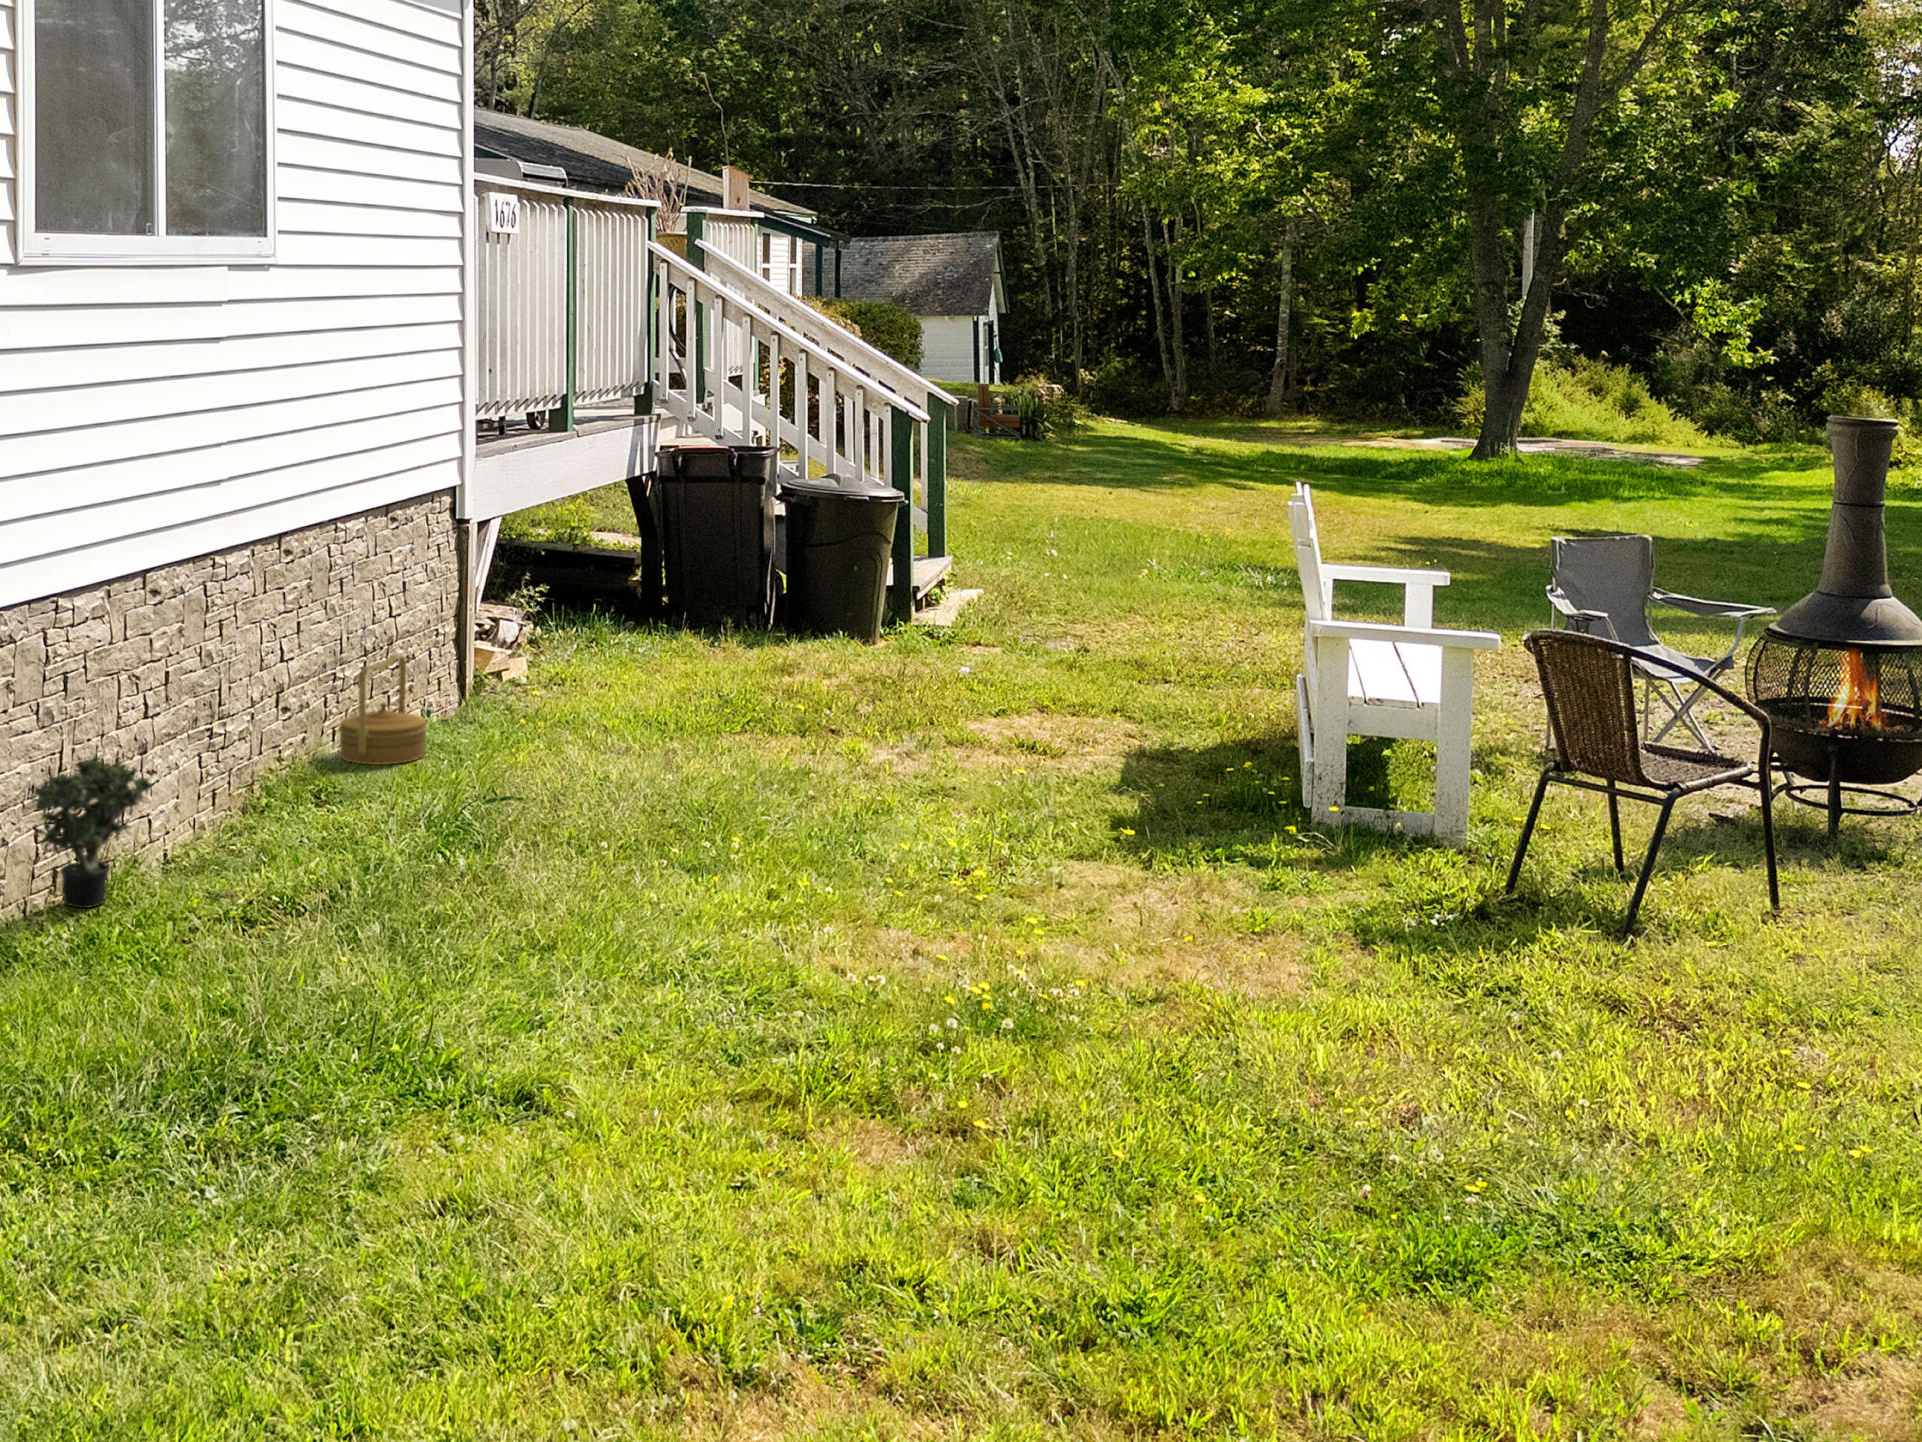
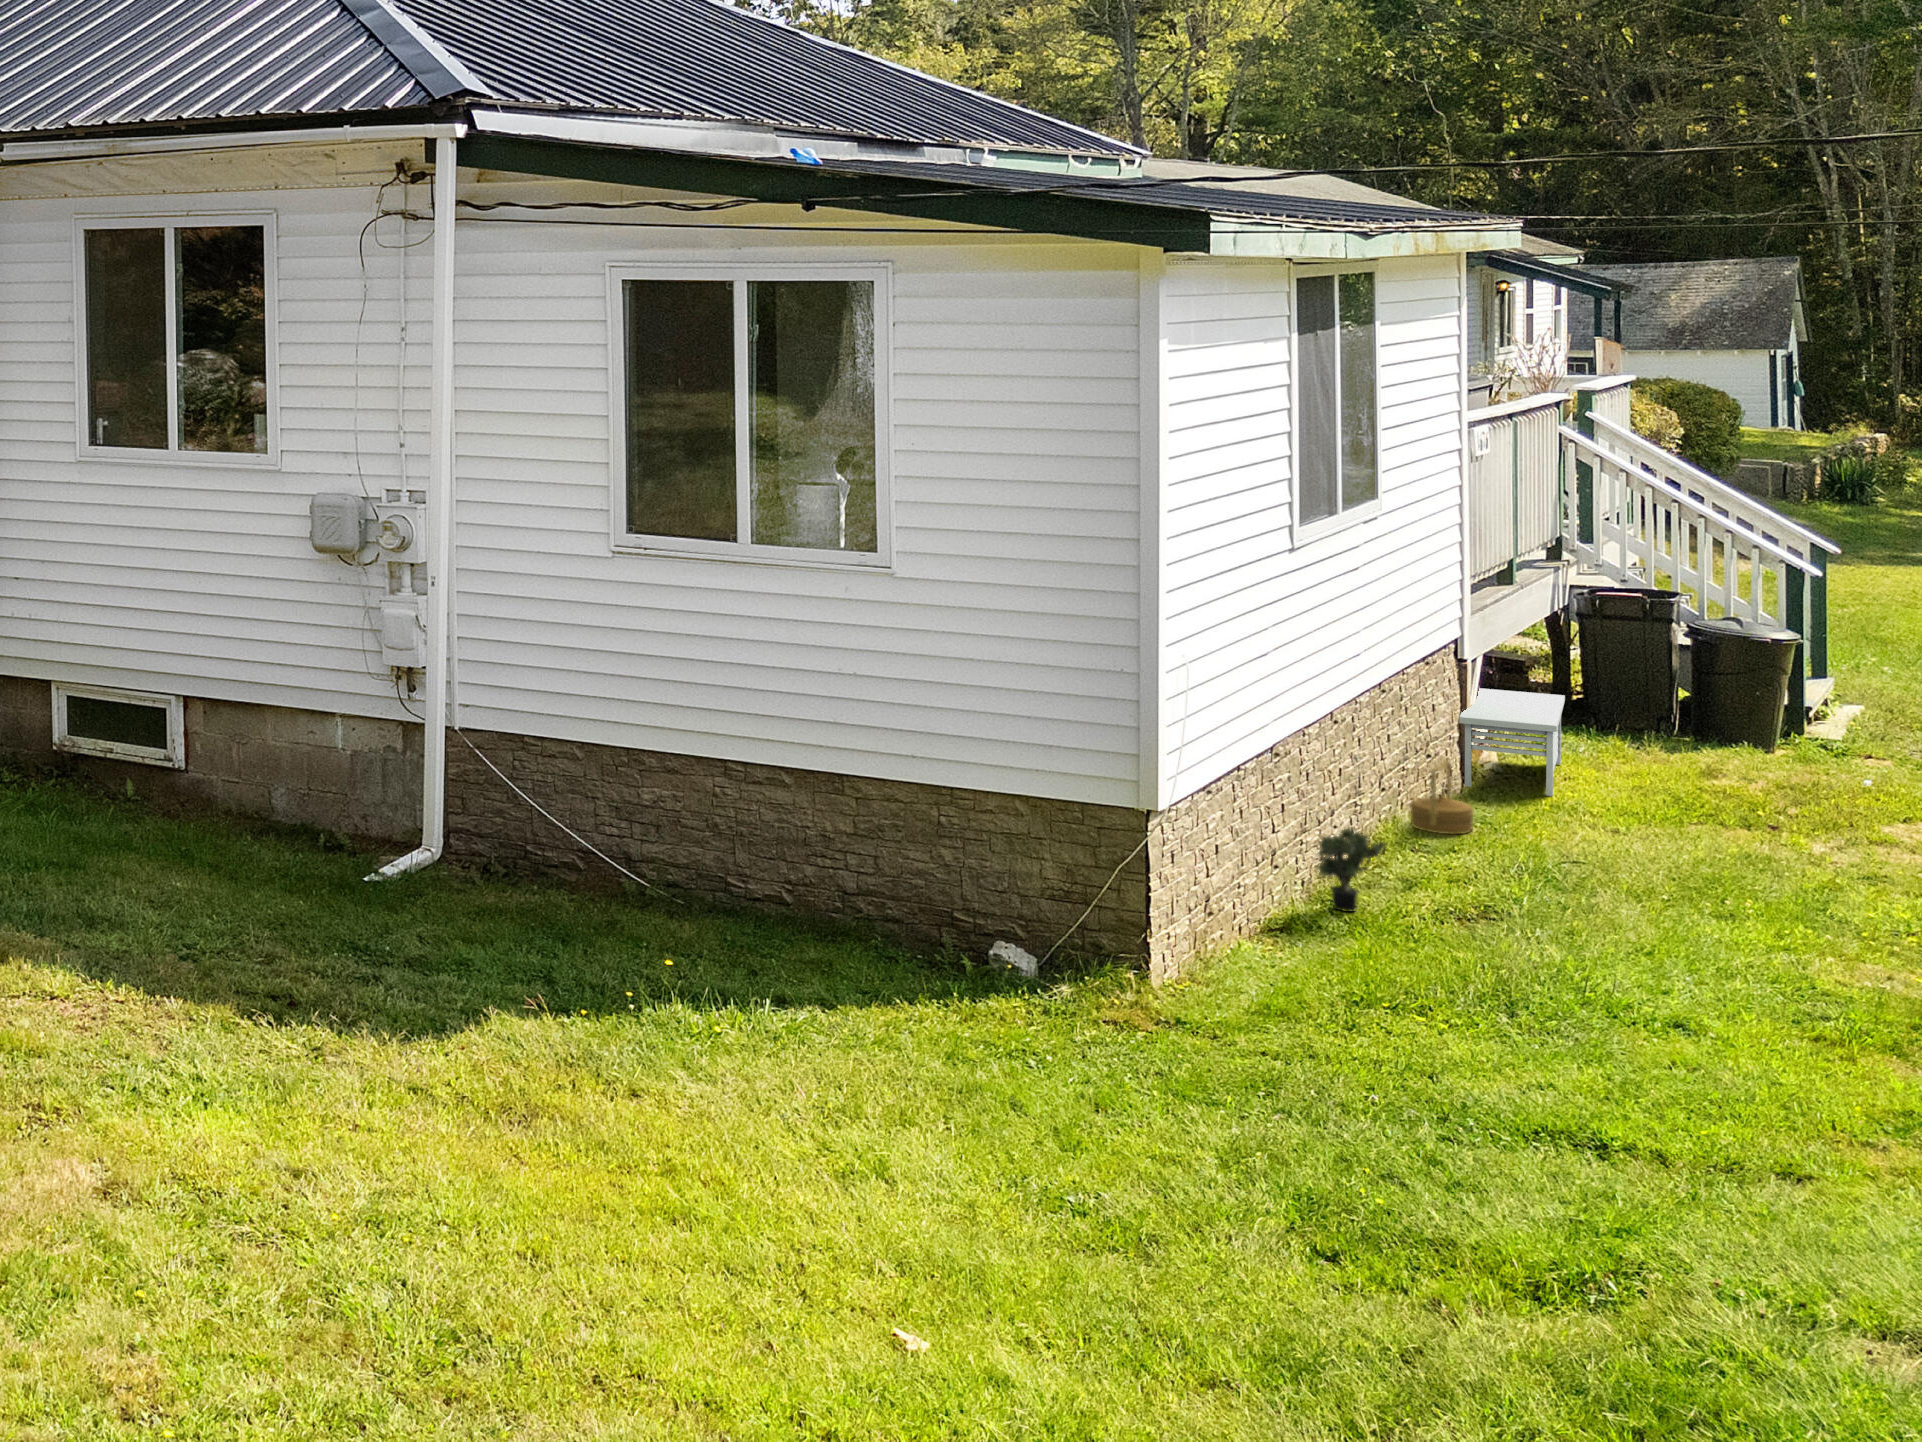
lounge chair: present [973,384,1021,439] -> none [1776,432,1837,493]
storage bench: none [458,570,619,705] -> present [1459,688,1565,796]

